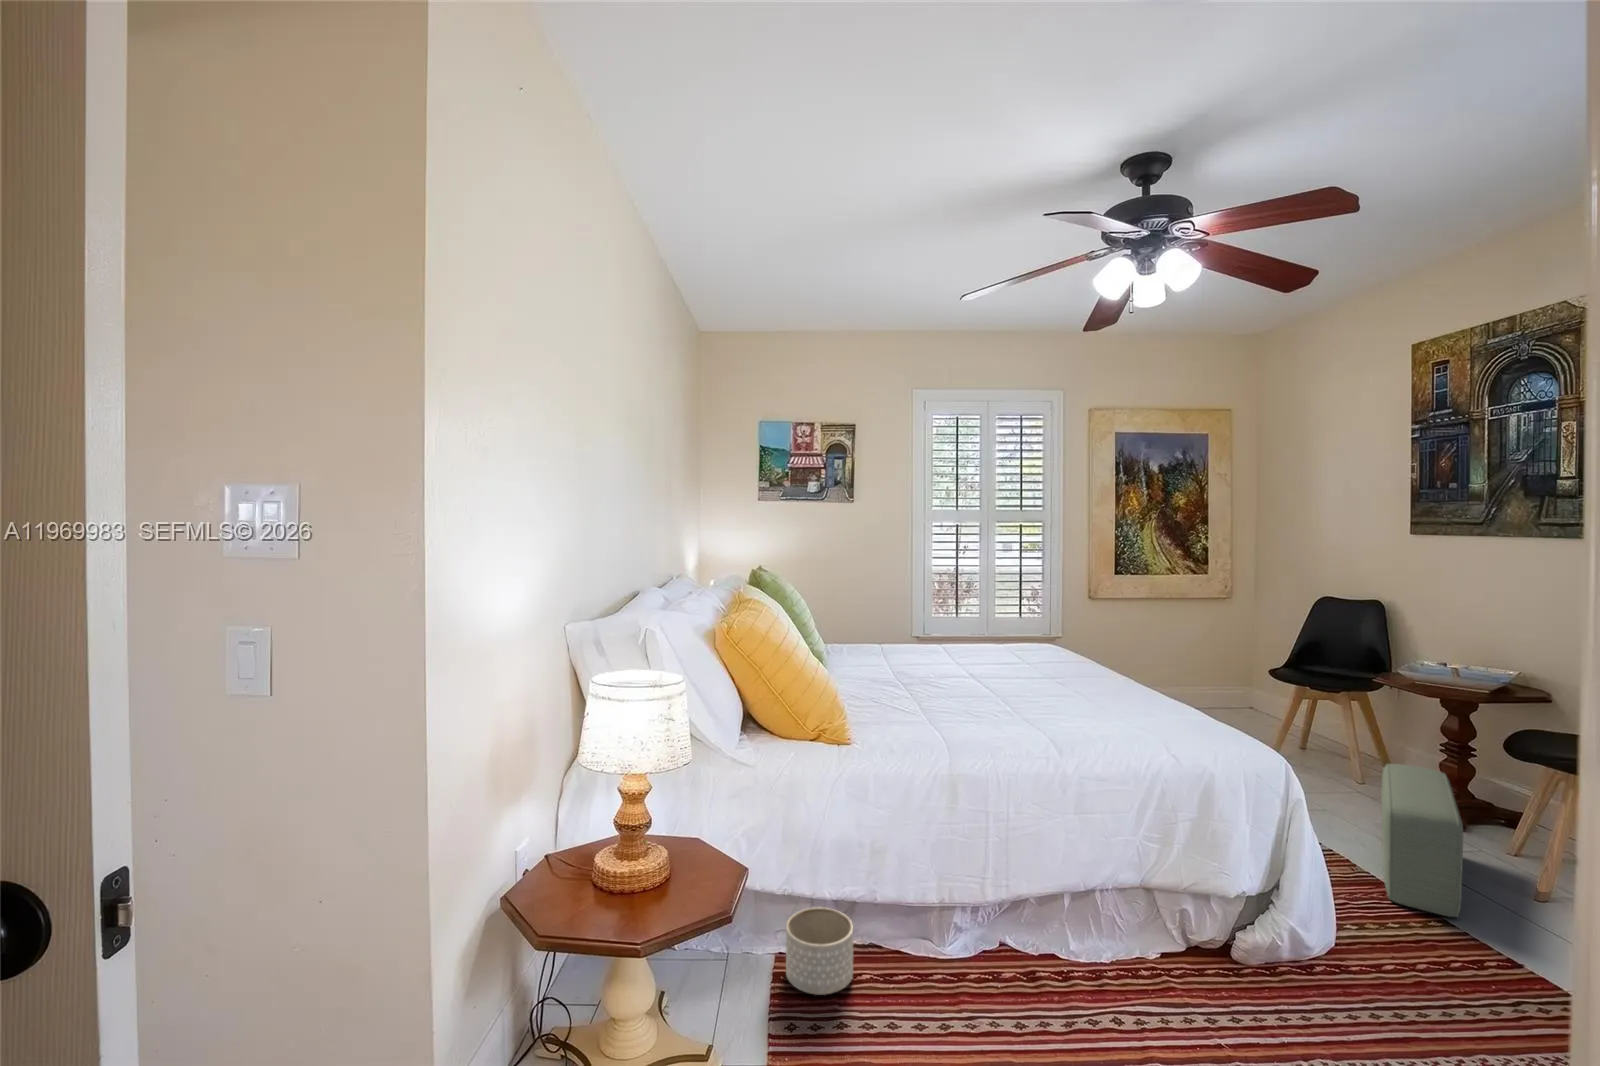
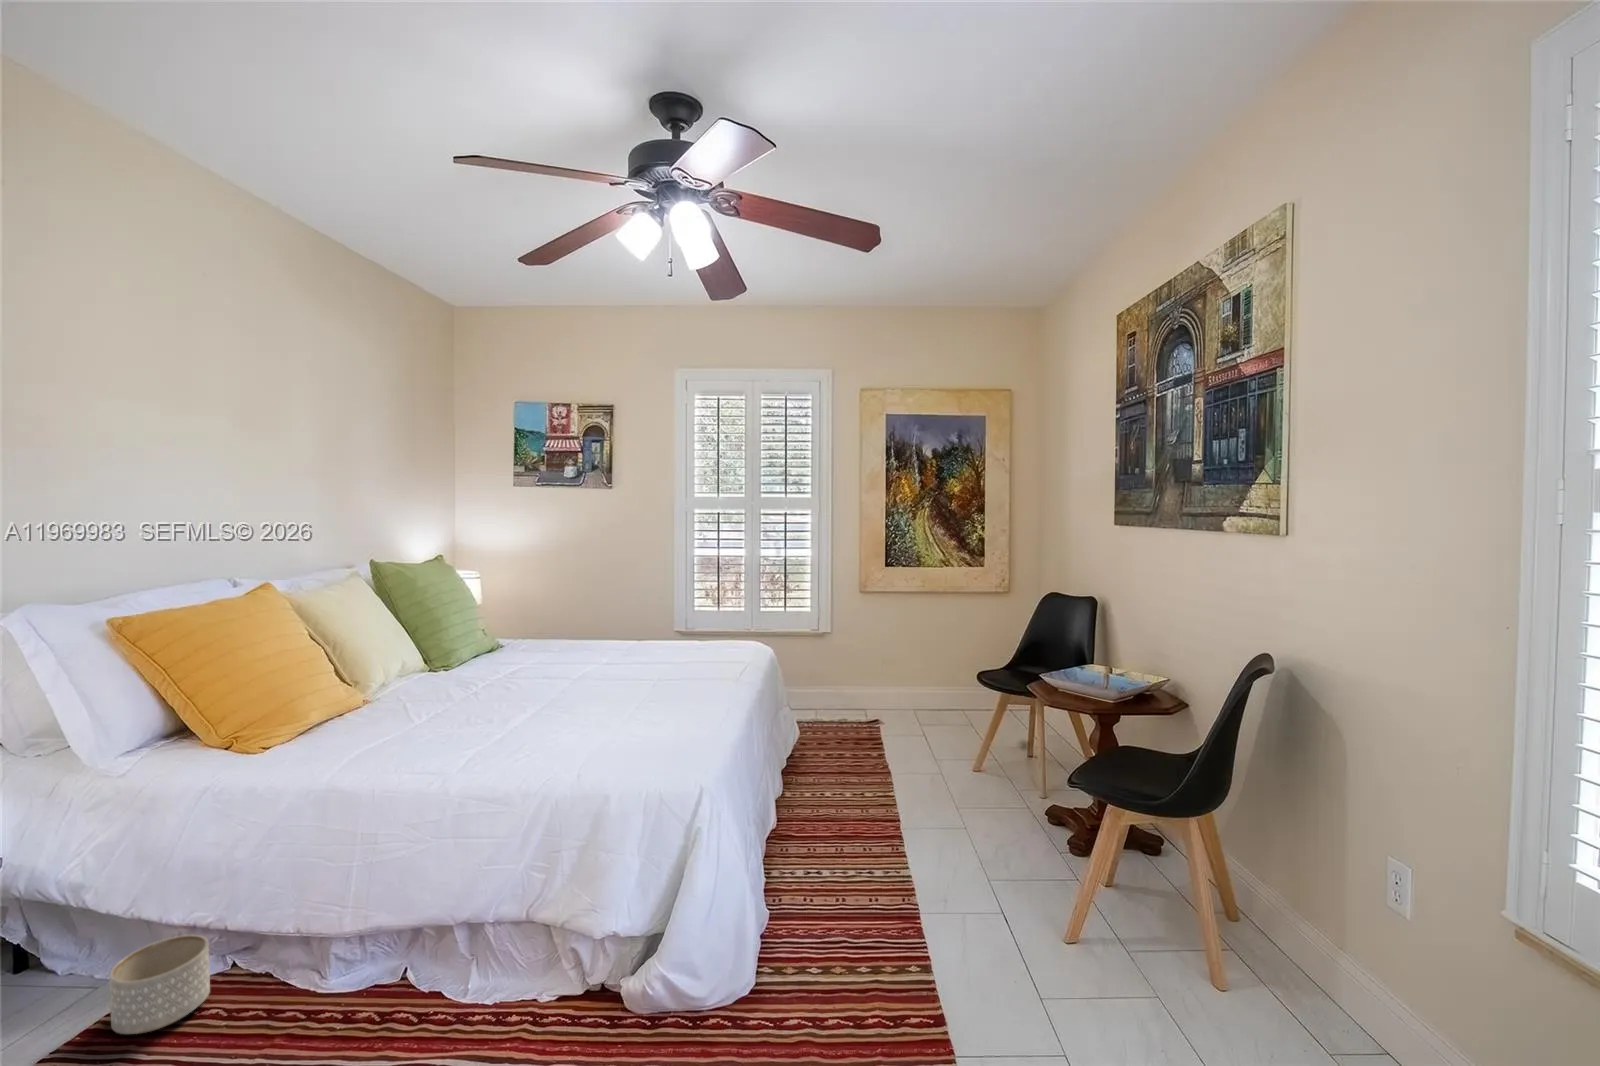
pouf: present [1381,764,1463,917] -> none [902,778,1037,955]

